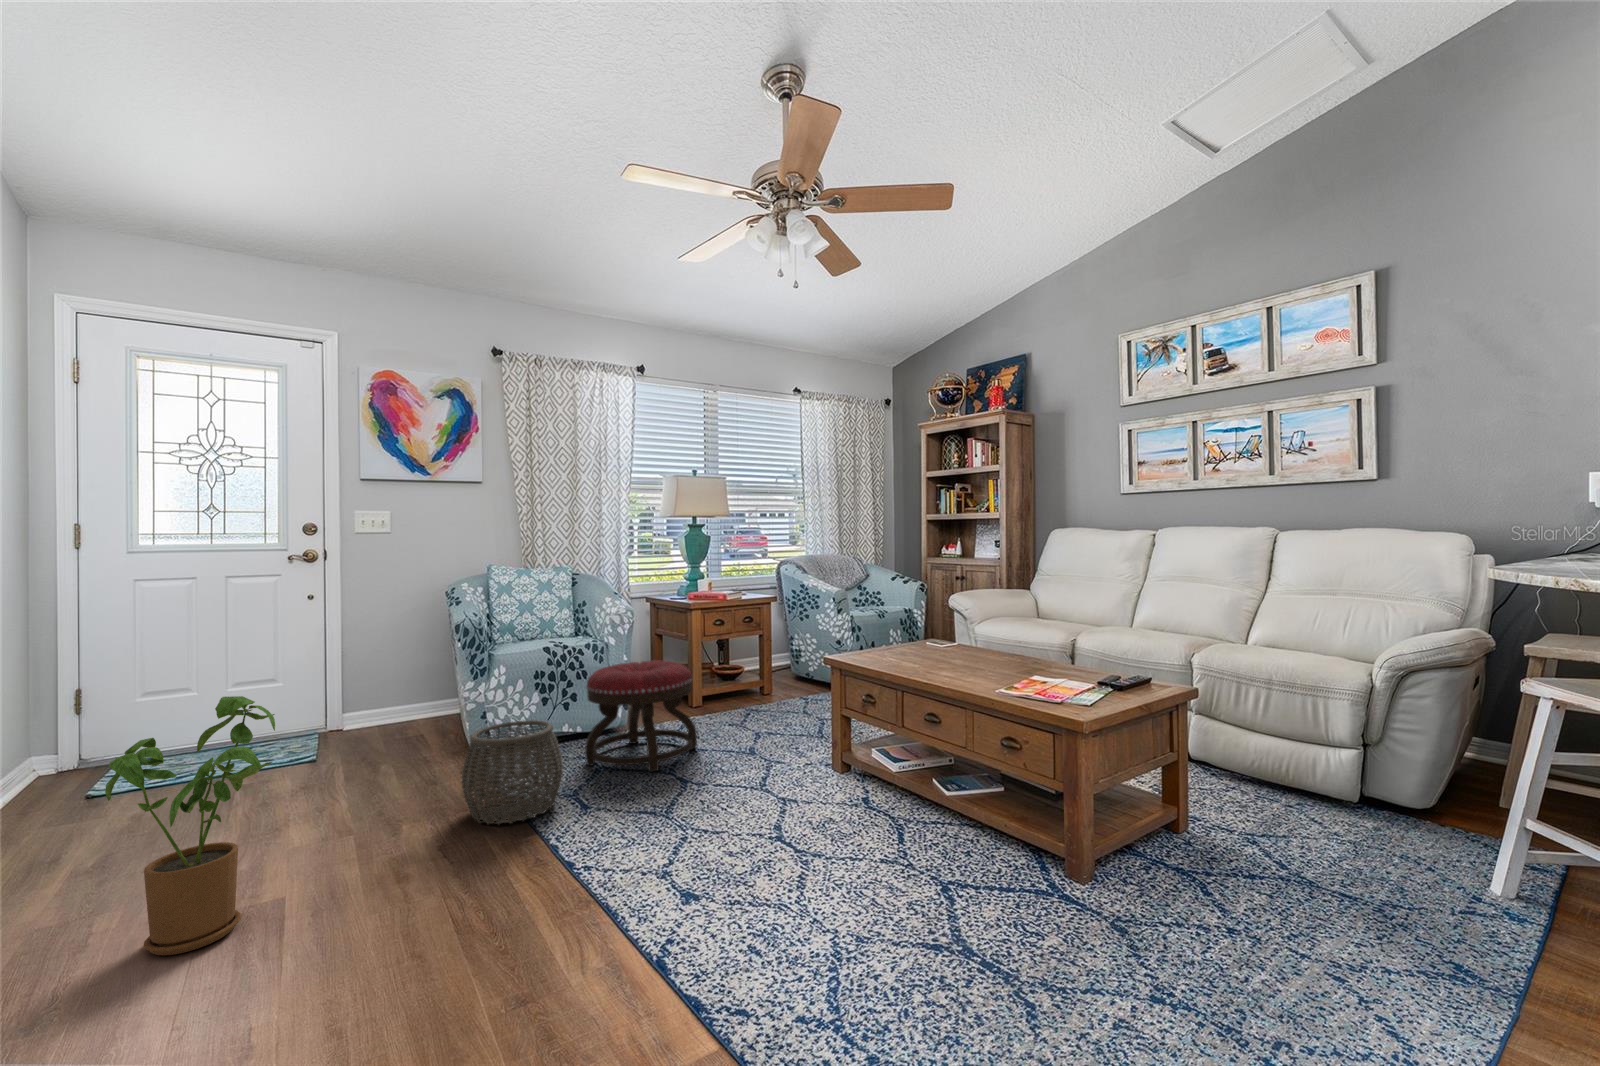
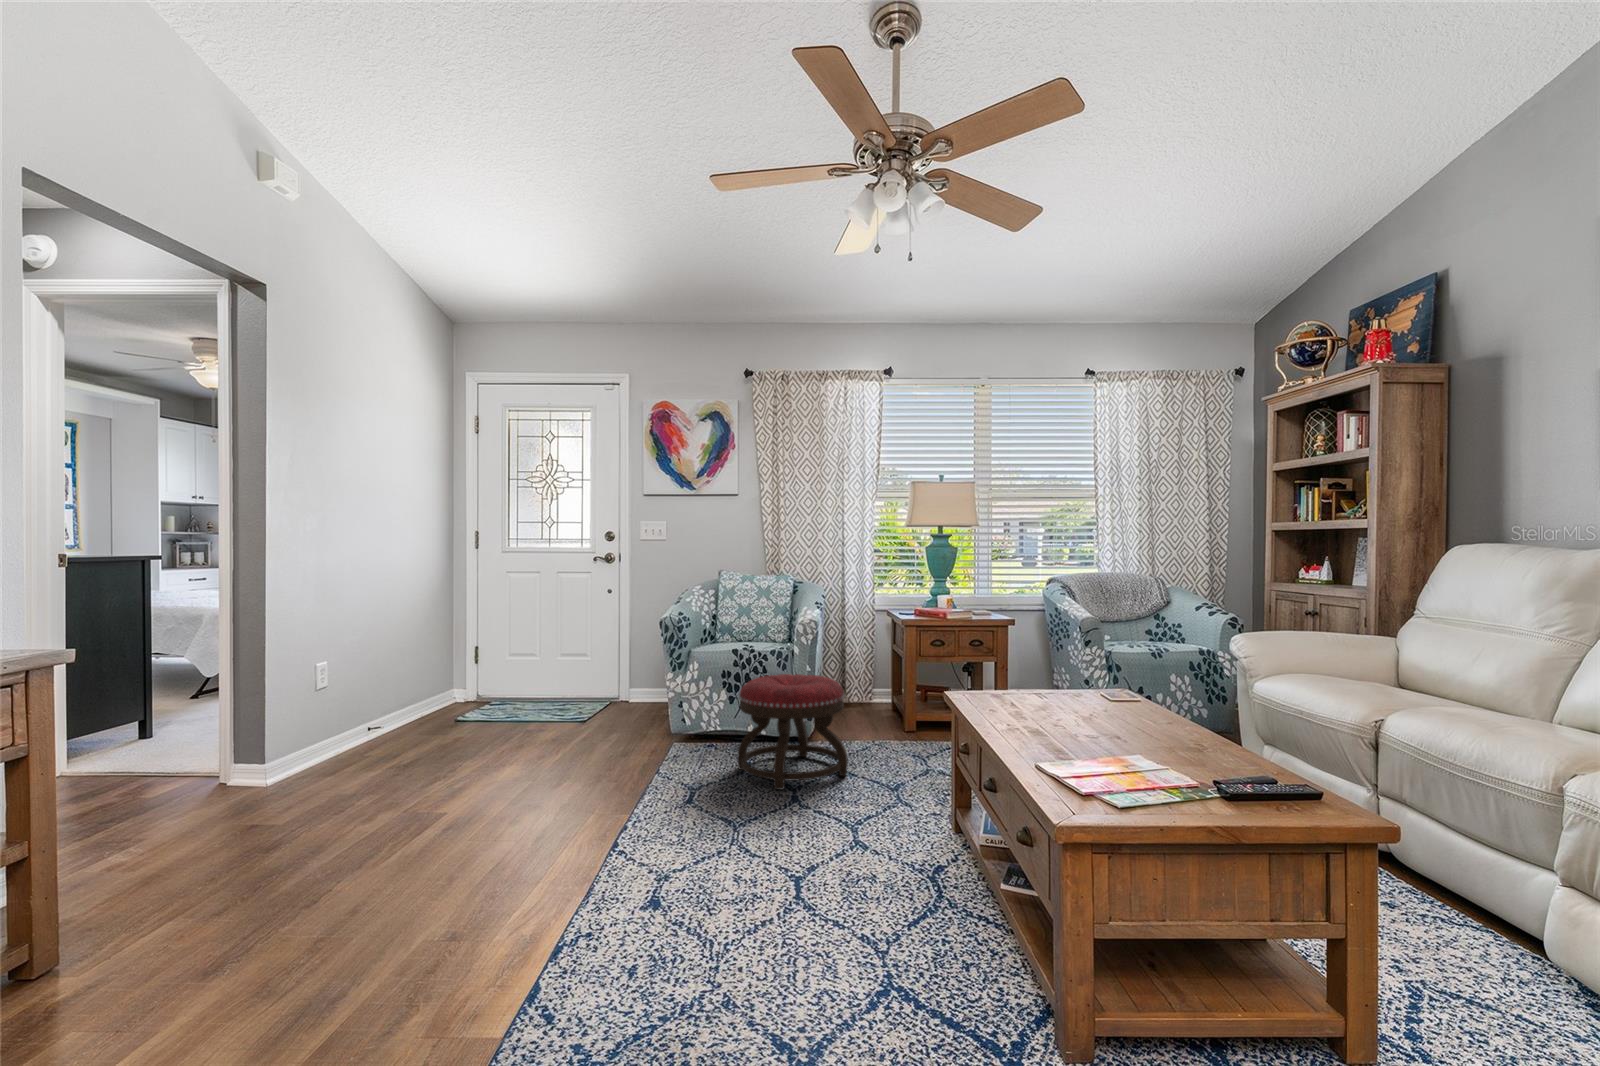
house plant: present [105,696,275,955] -> none [339,660,449,836]
woven basket: present [461,720,563,824] -> none [593,714,682,805]

